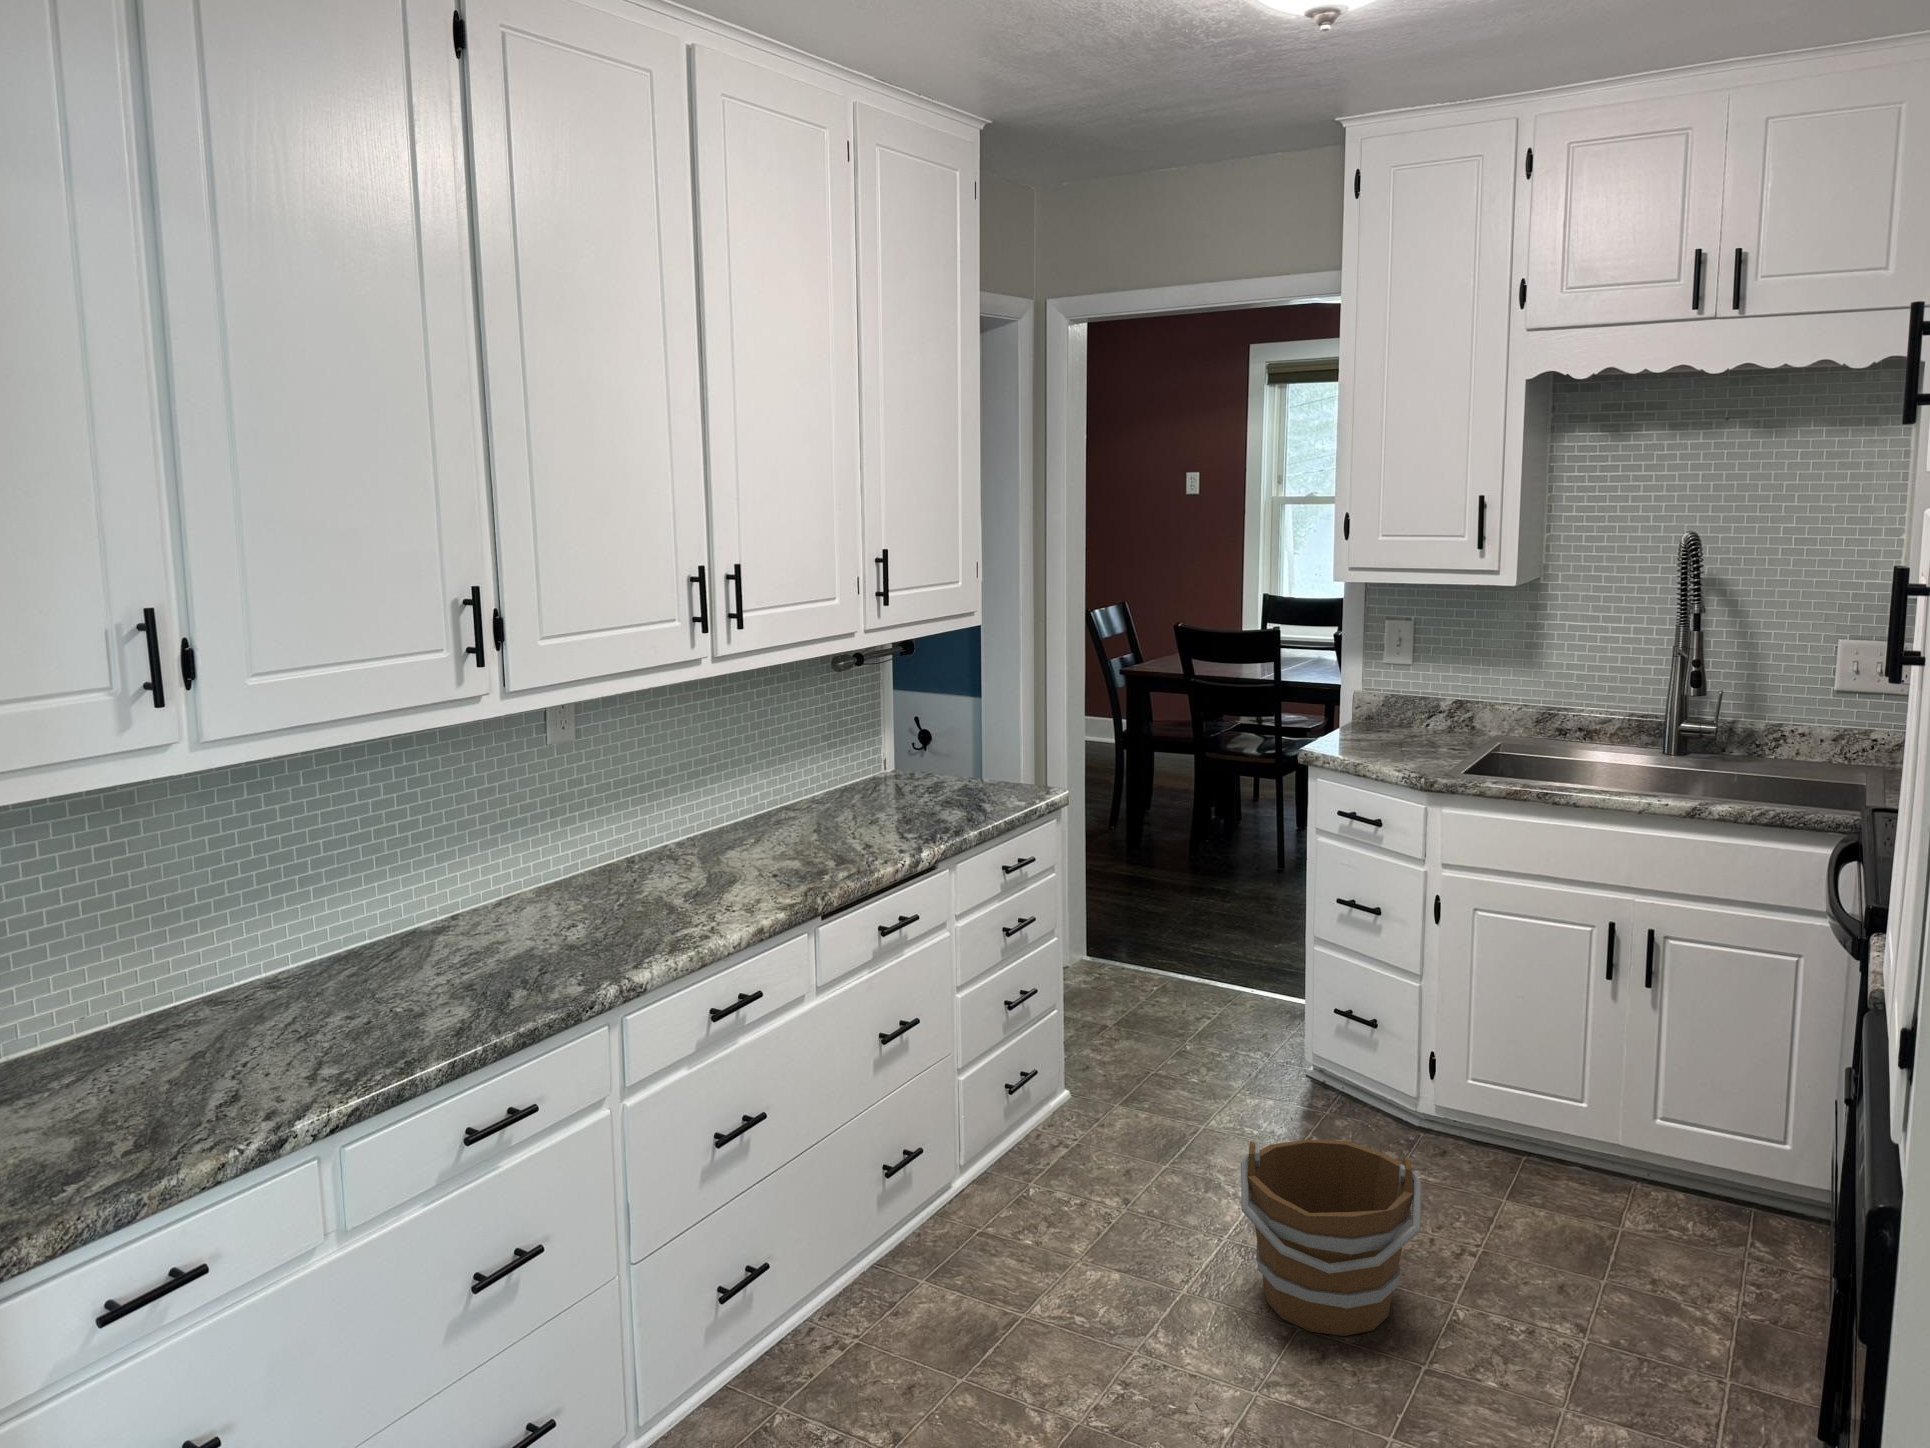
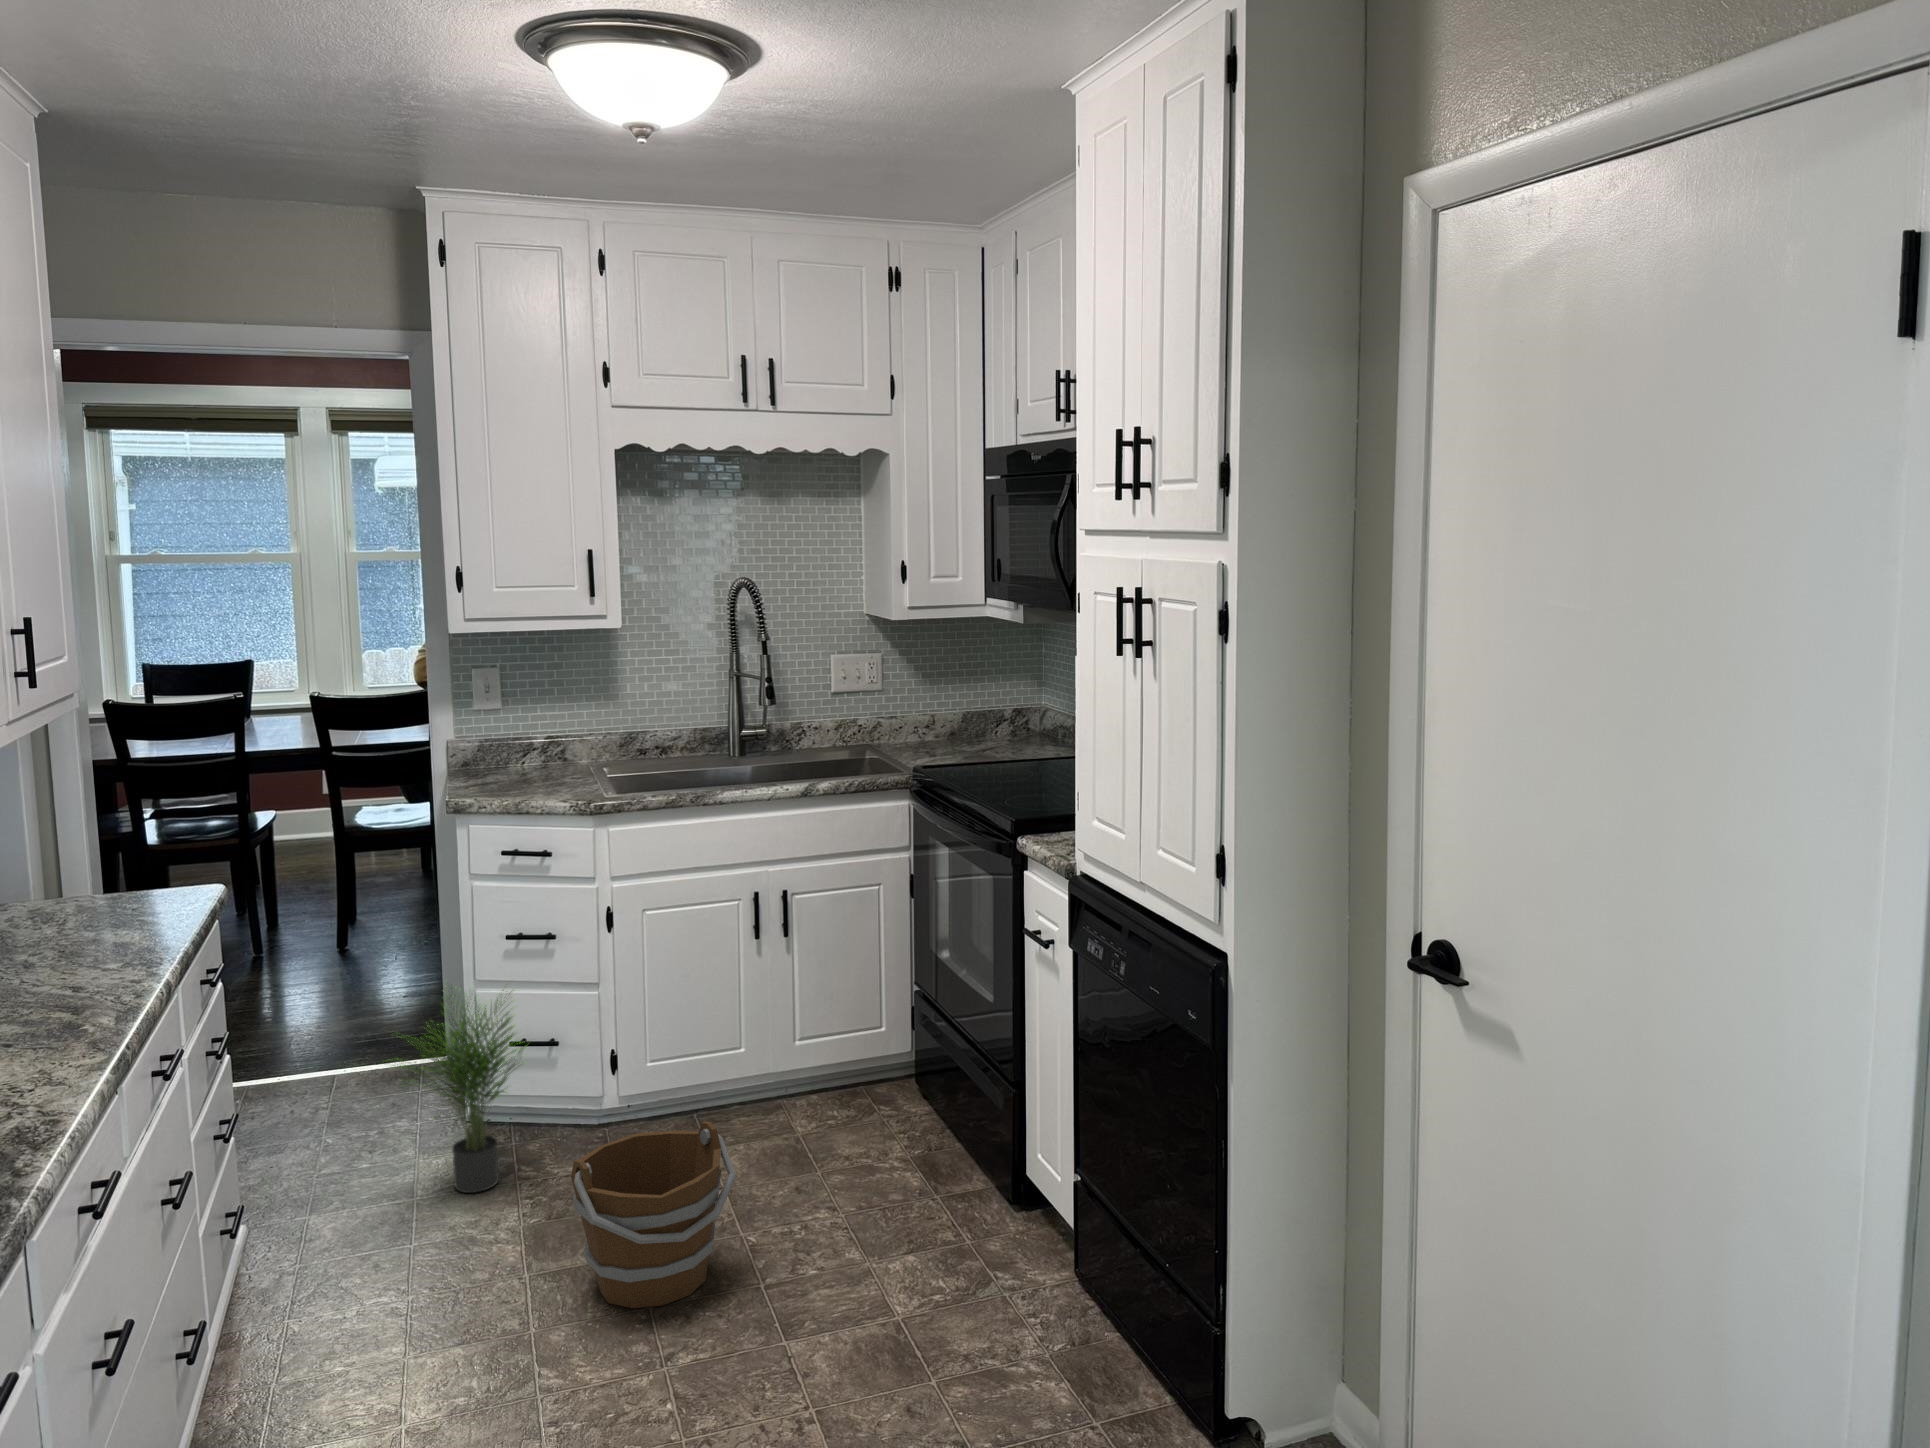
potted plant: none [1181,927,1327,1144] -> present [400,985,527,1193]

